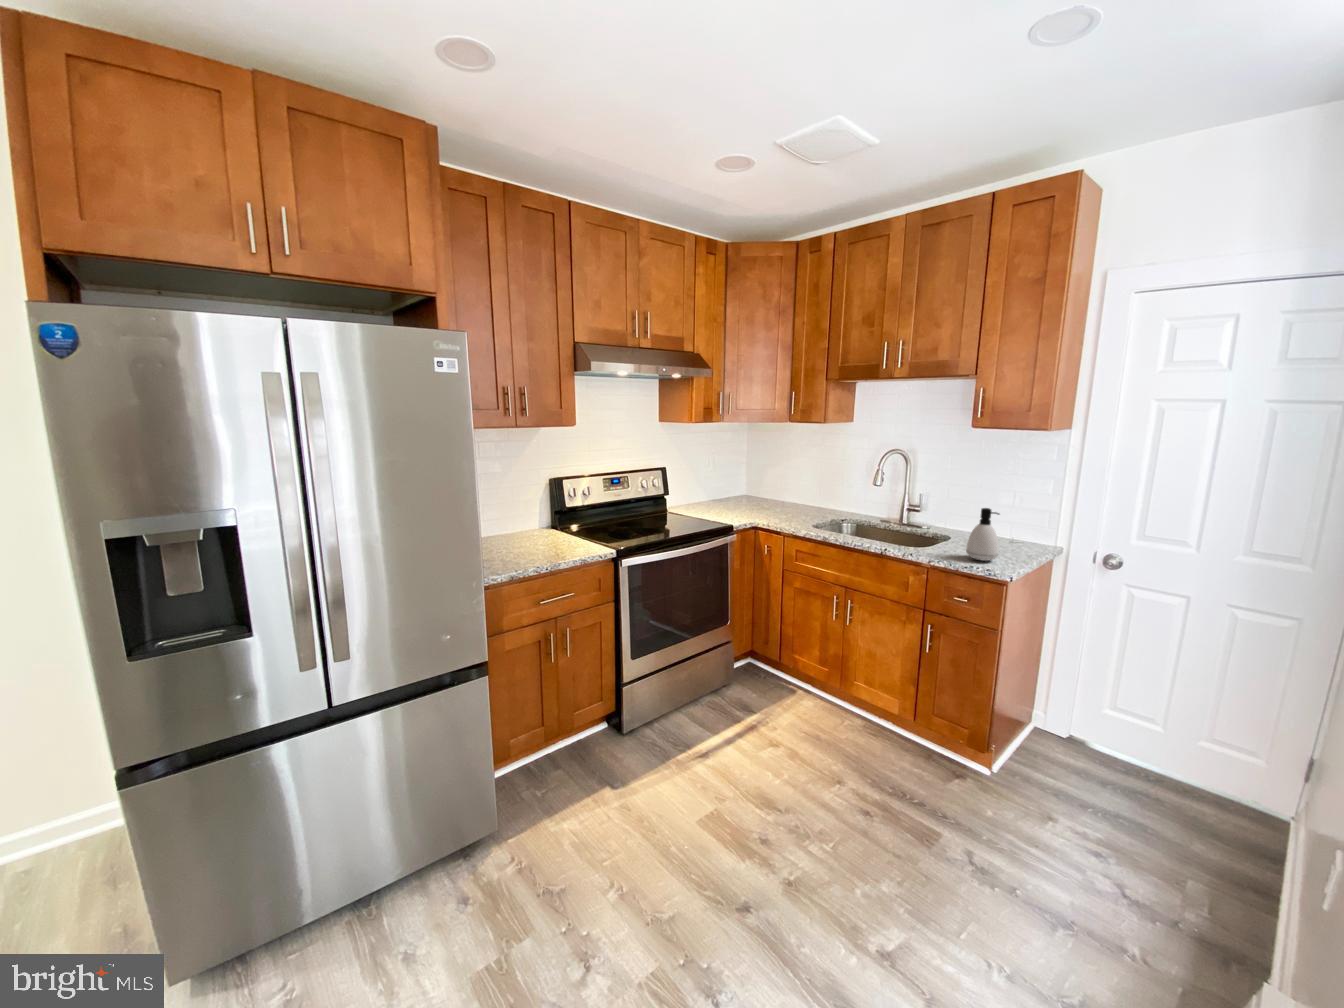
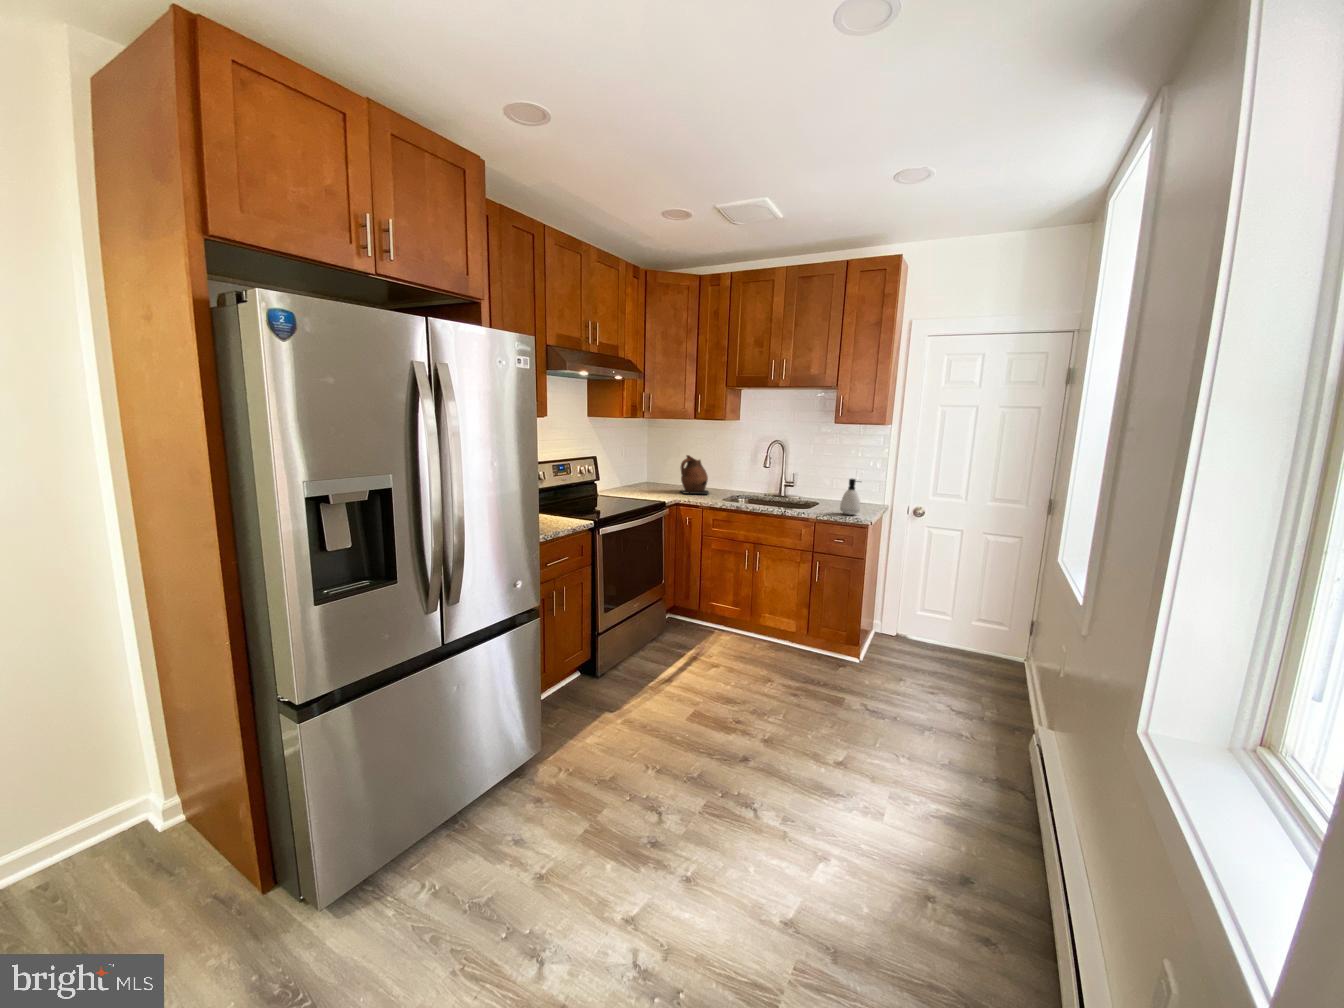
ceramic pitcher: none [766,465,806,516] -> present [680,455,709,494]

